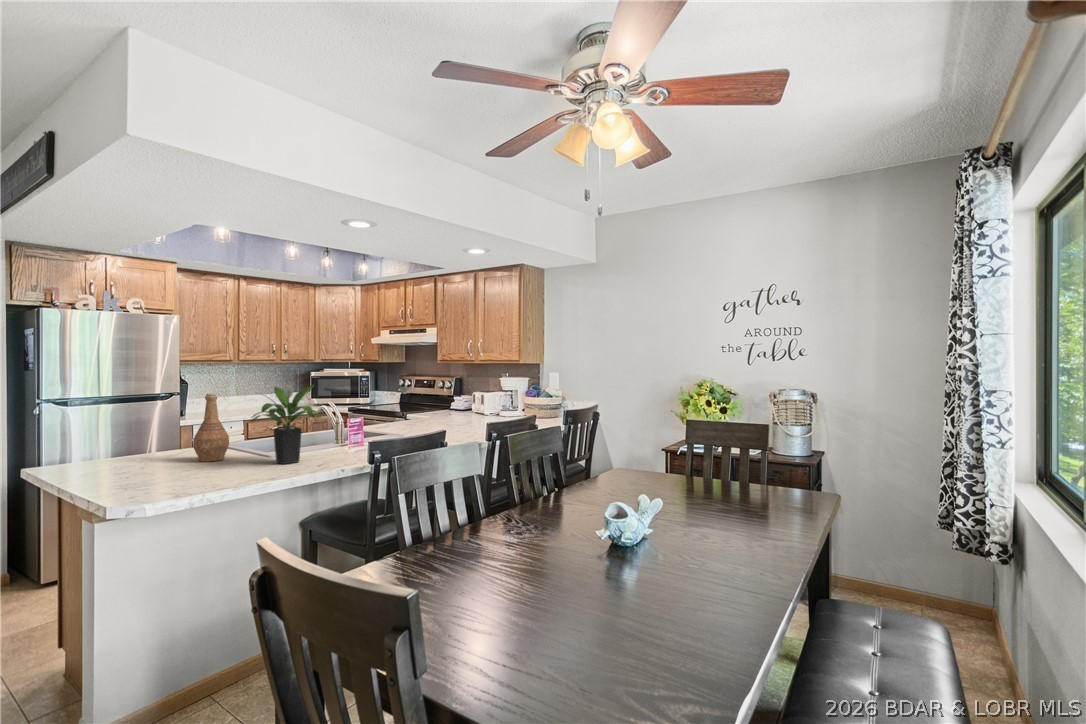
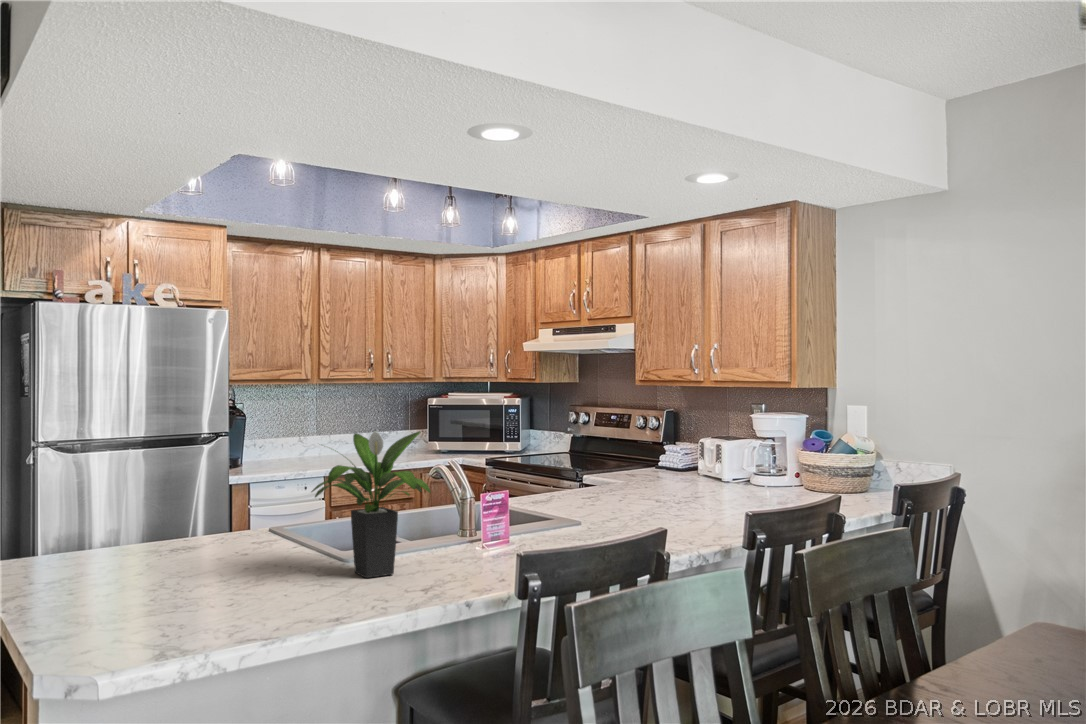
vase: present [193,393,229,462] -> none [224,443,282,564]

